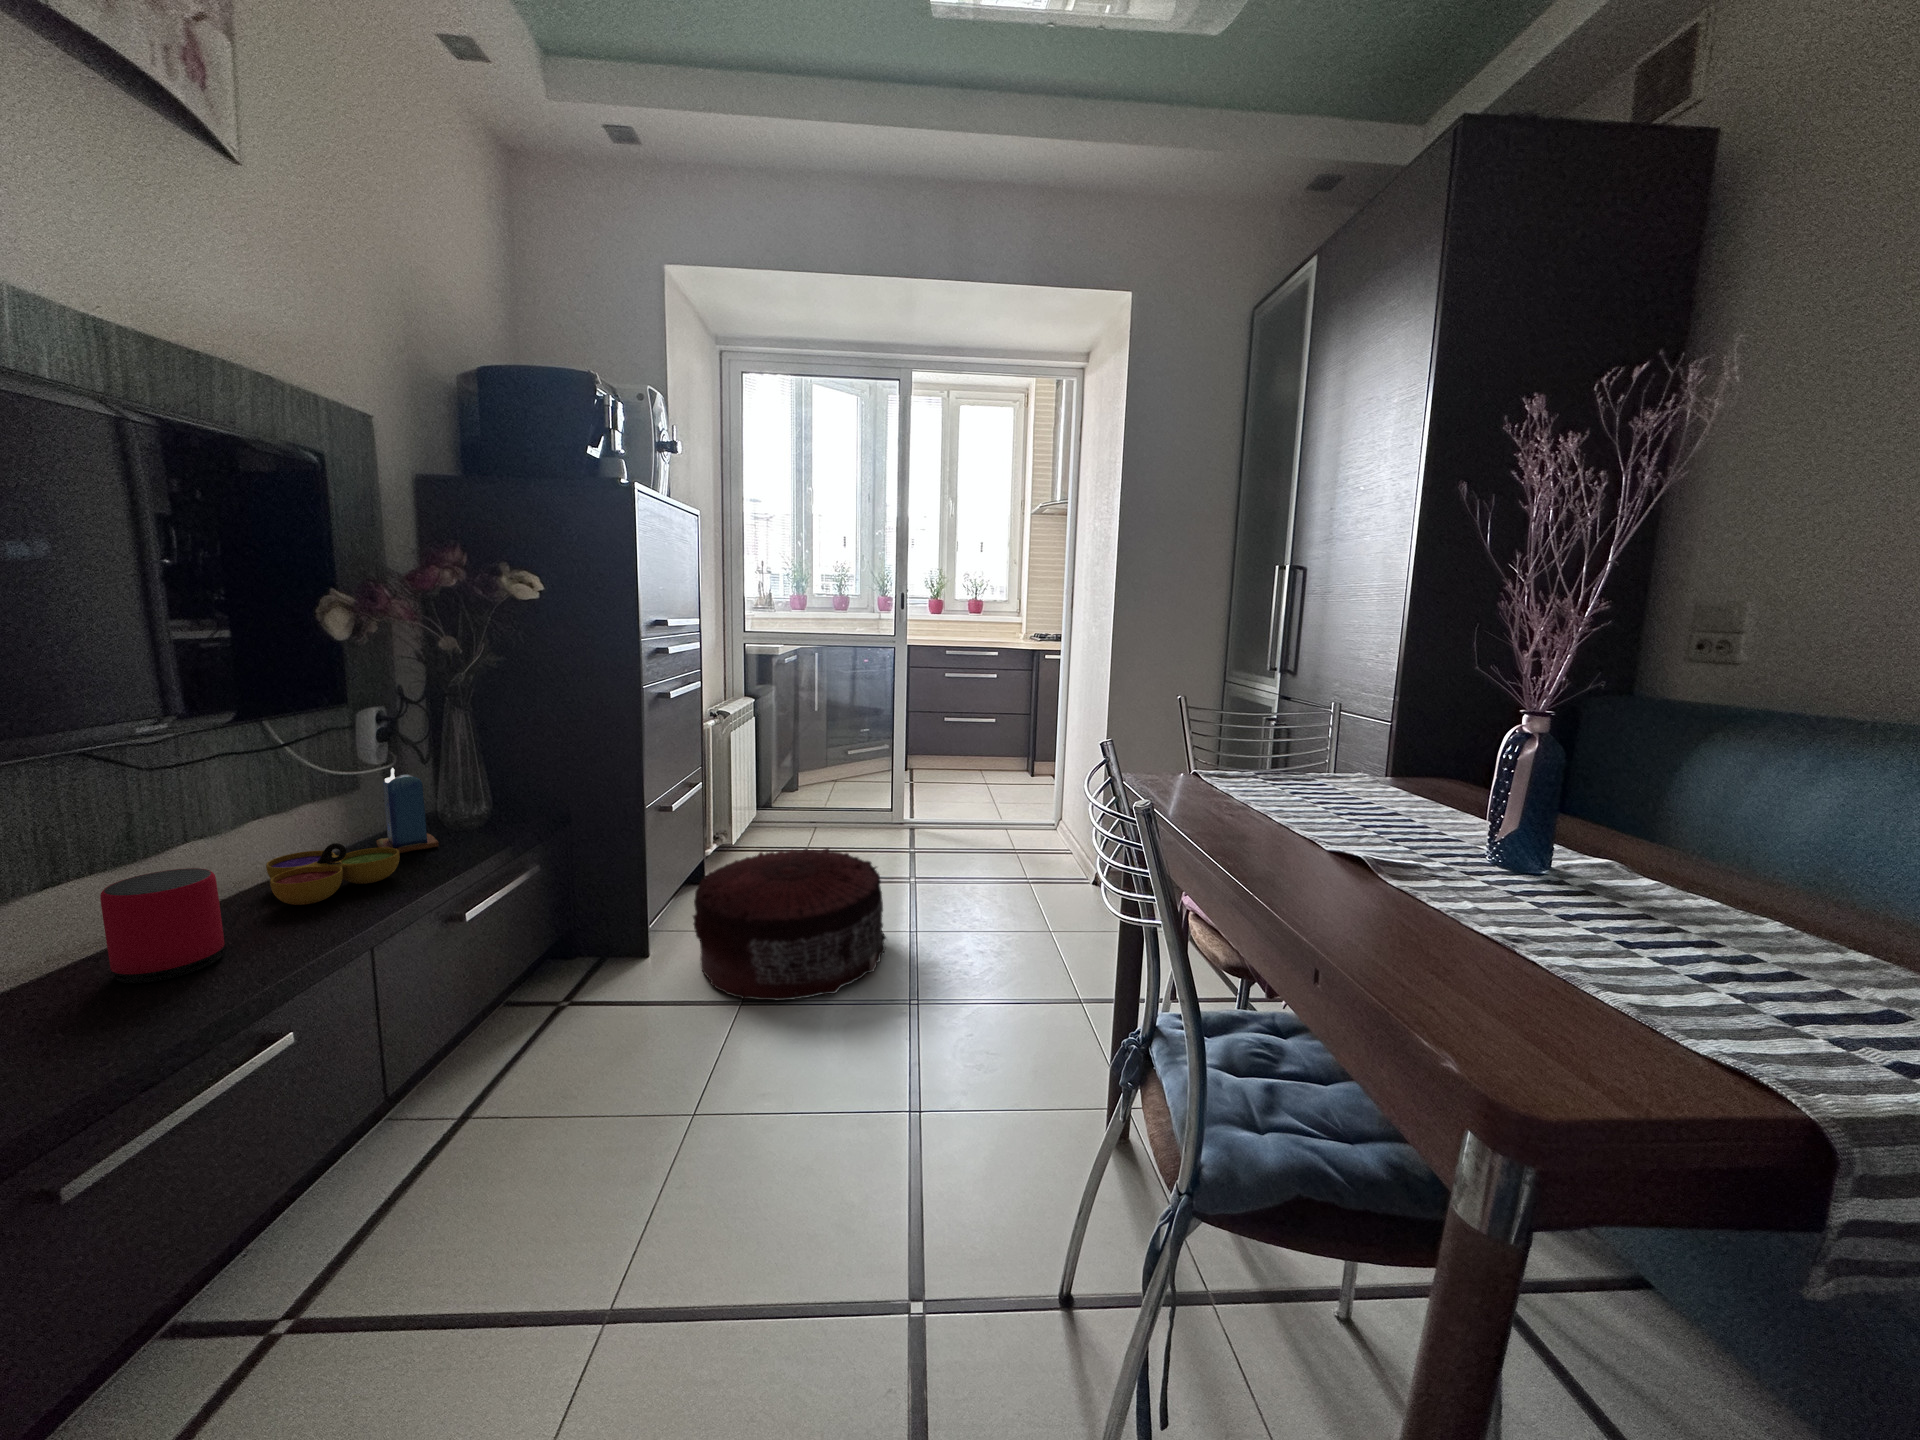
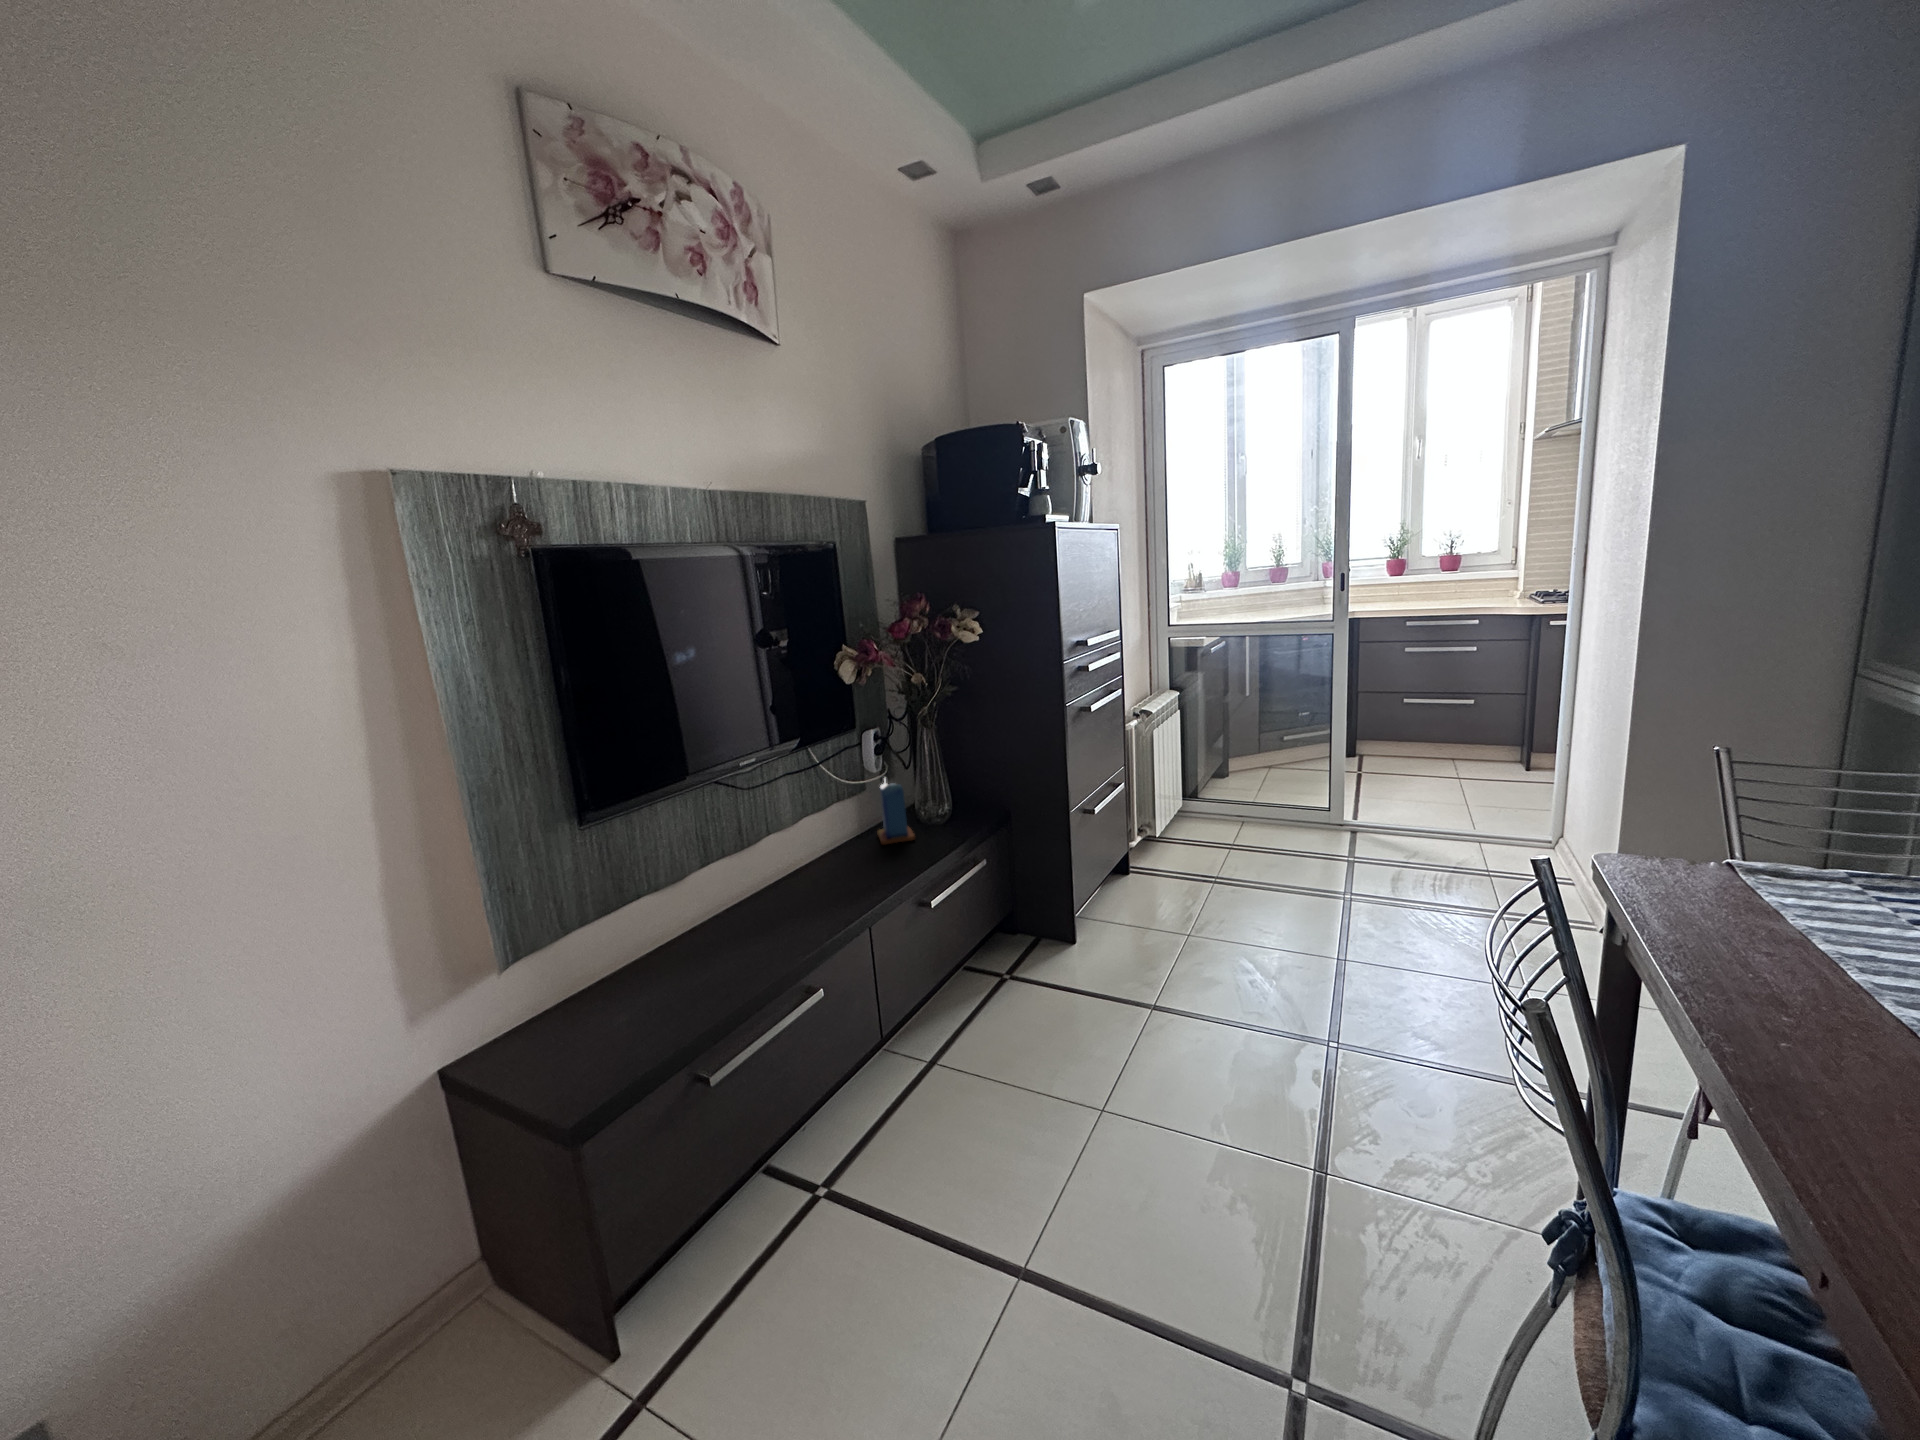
decorative bowl: present [266,843,400,905] -> none [813,839,889,884]
pouf: present [693,848,886,1001] -> none [1110,857,1311,1018]
speaker: present [100,868,225,983] -> none [729,859,790,935]

